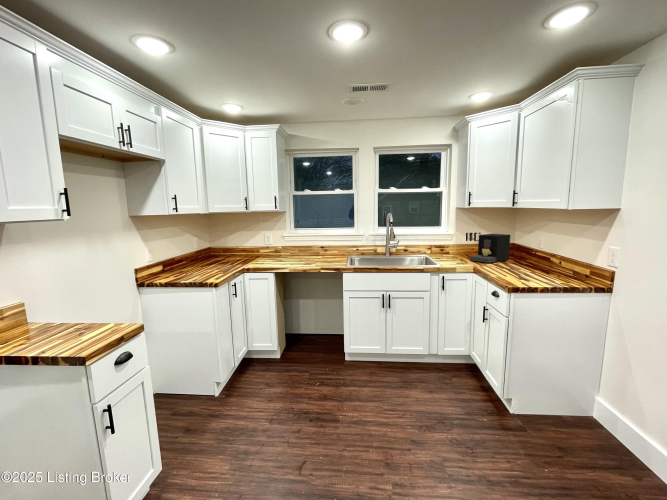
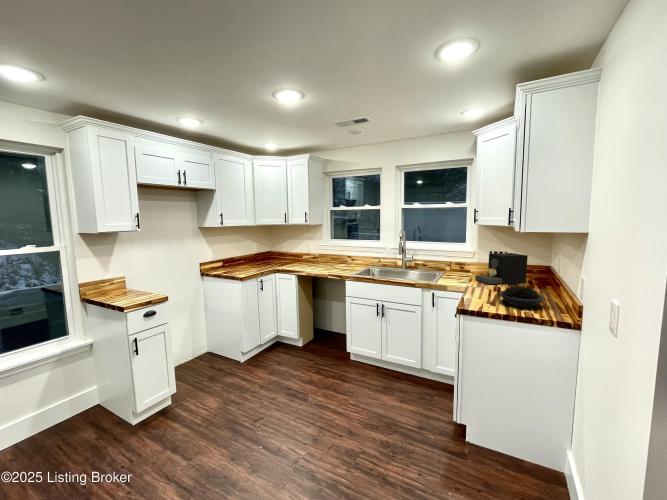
succulent plant: none [525,259,567,279] -> present [499,284,544,307]

